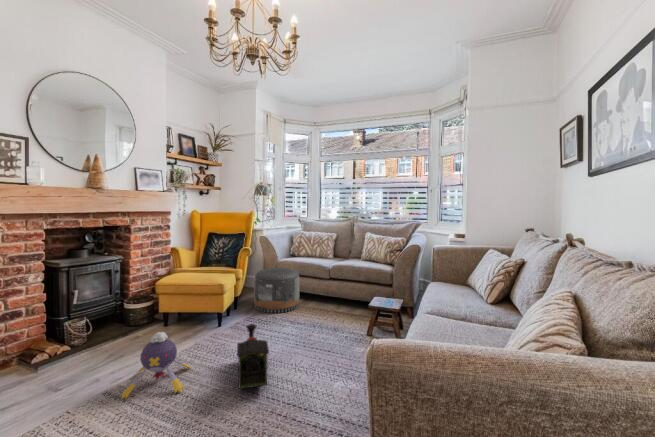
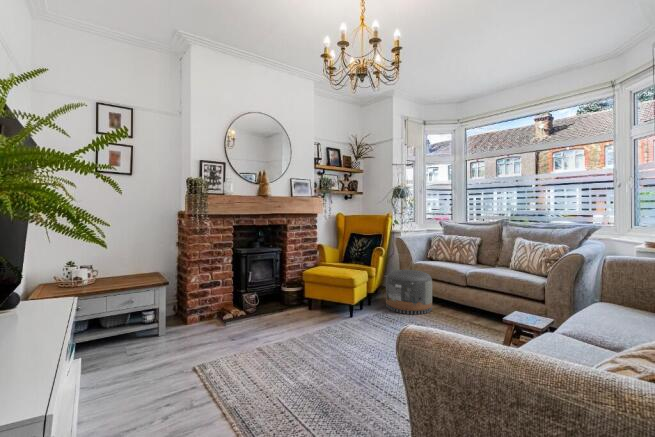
toy train: present [237,324,269,389] -> none [348,315,380,370]
plush toy: present [121,332,190,399] -> none [268,309,320,360]

